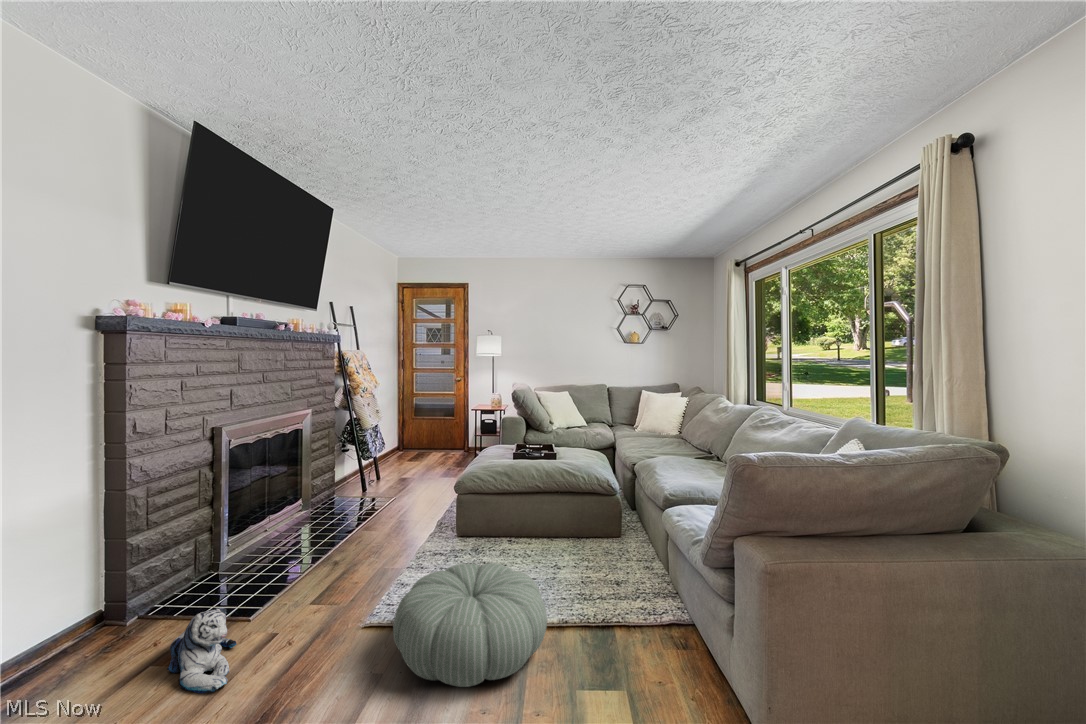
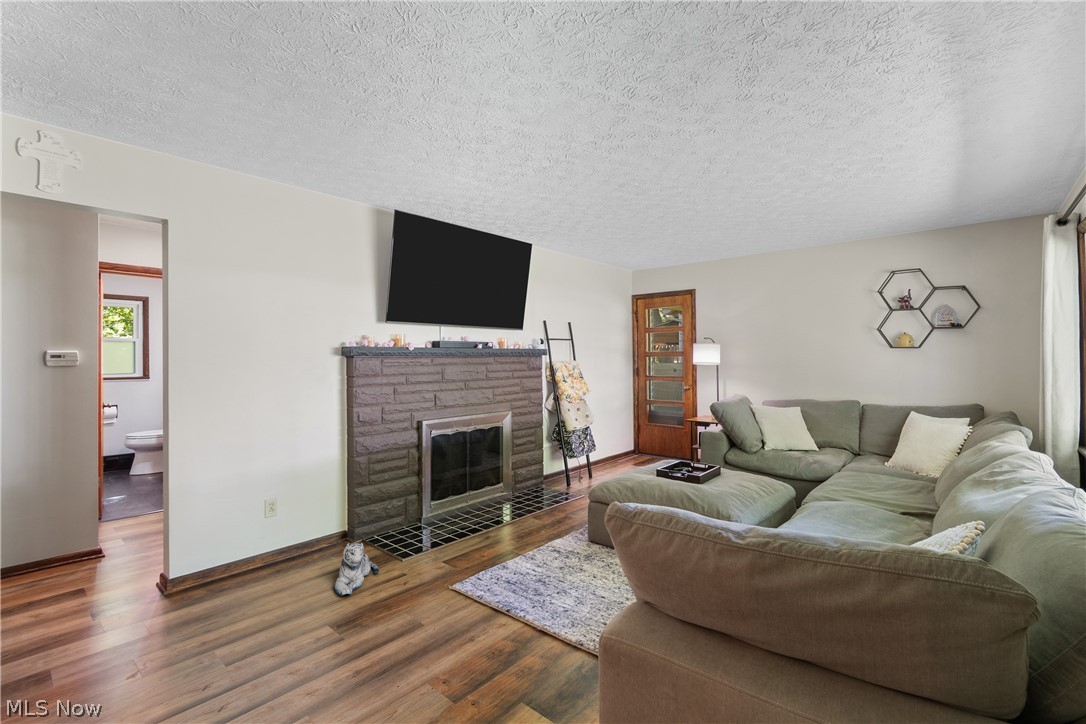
pouf: present [393,563,547,687] -> none [420,558,558,666]

